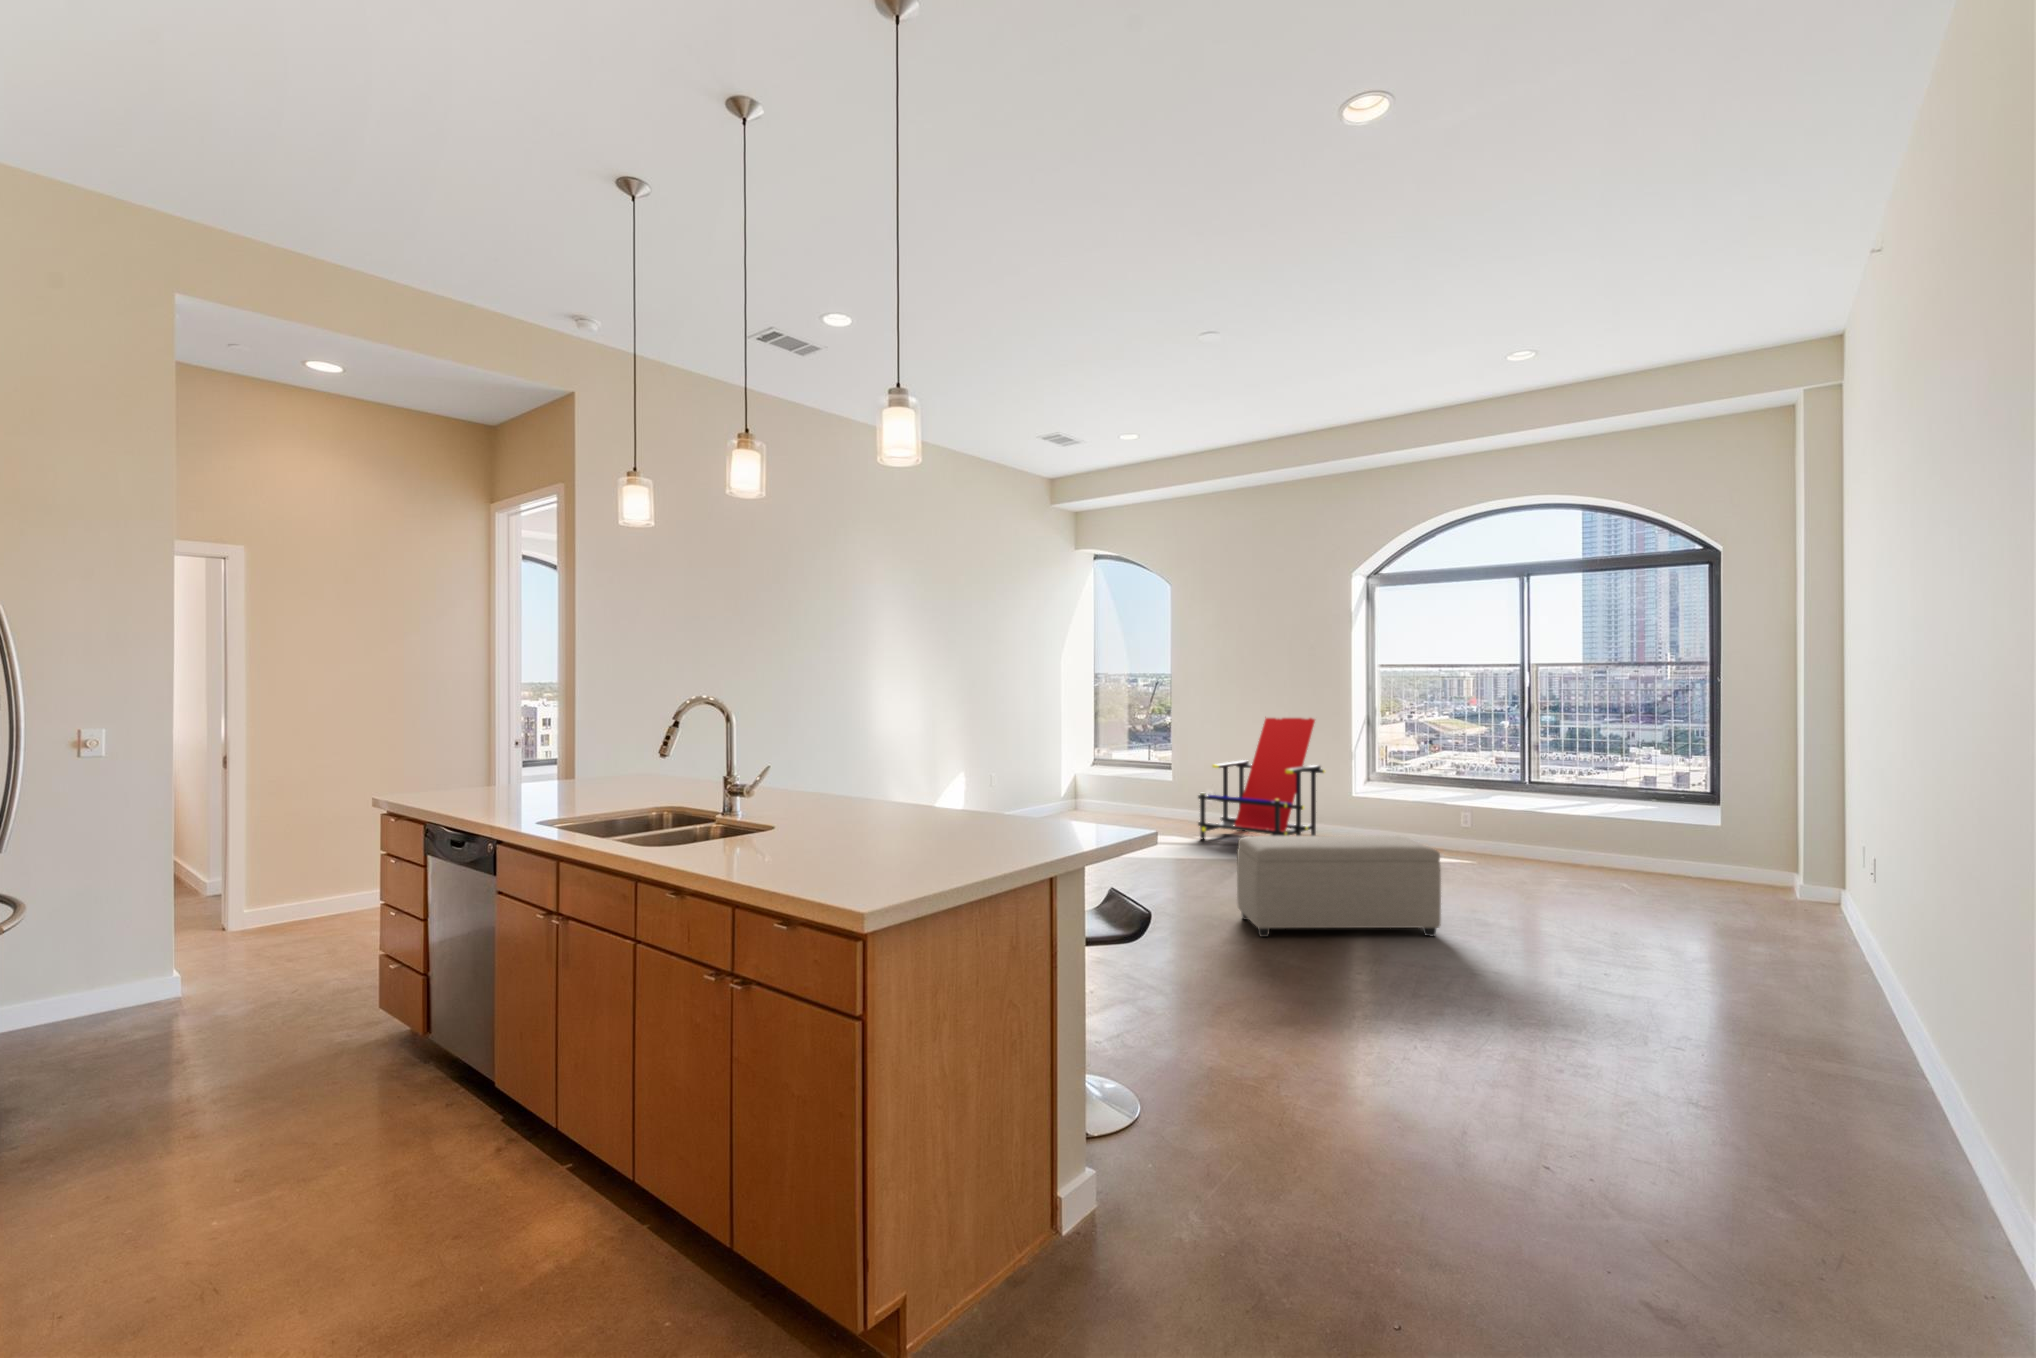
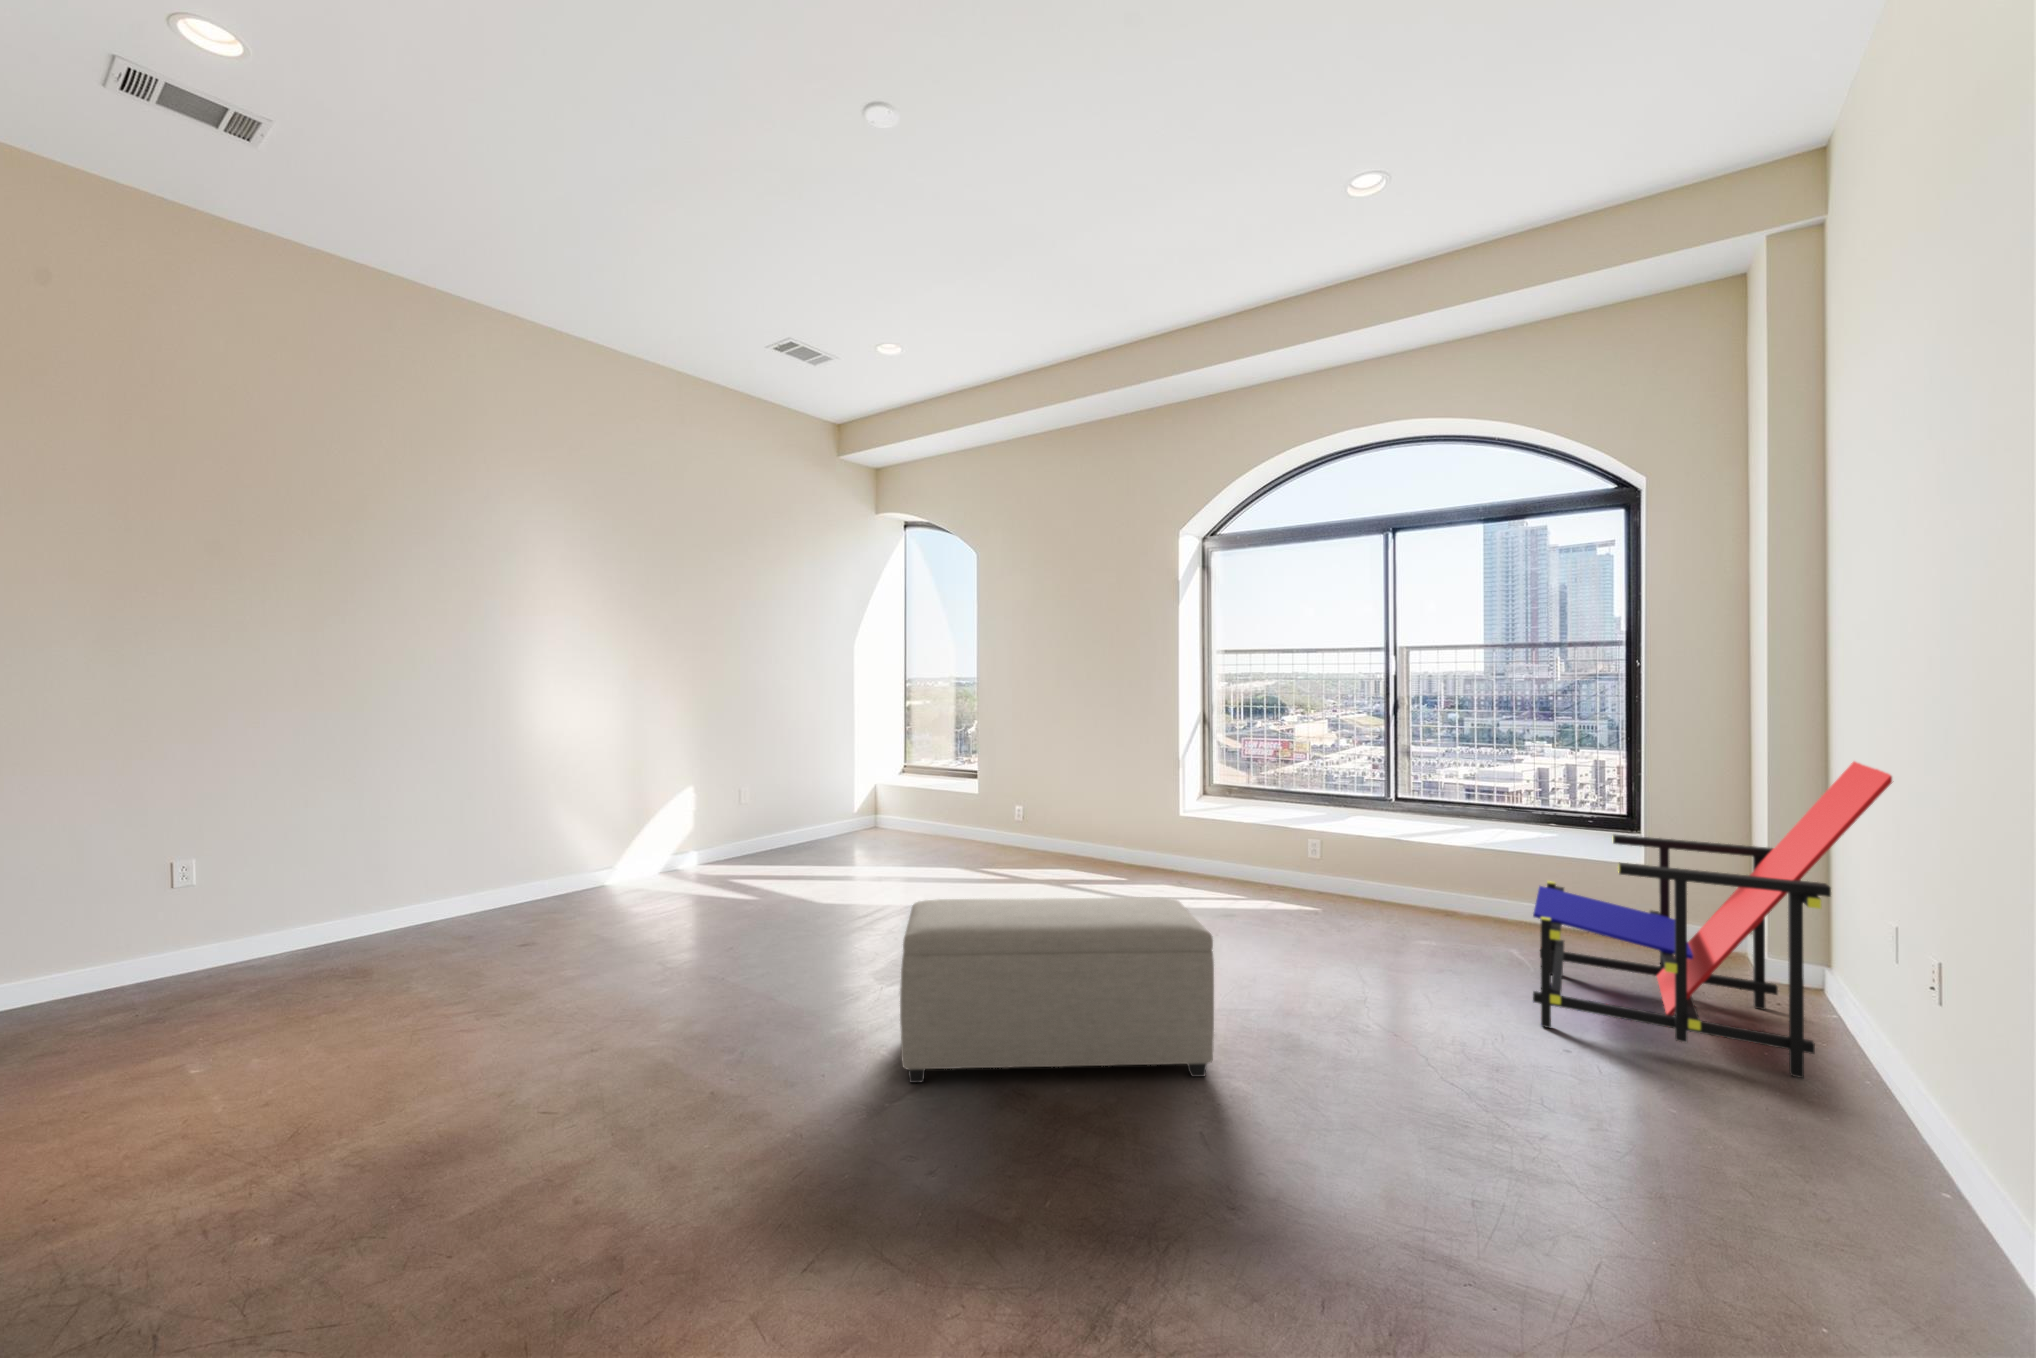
lounge chair: present [1198,718,1325,839] -> present [1533,761,1892,1078]

